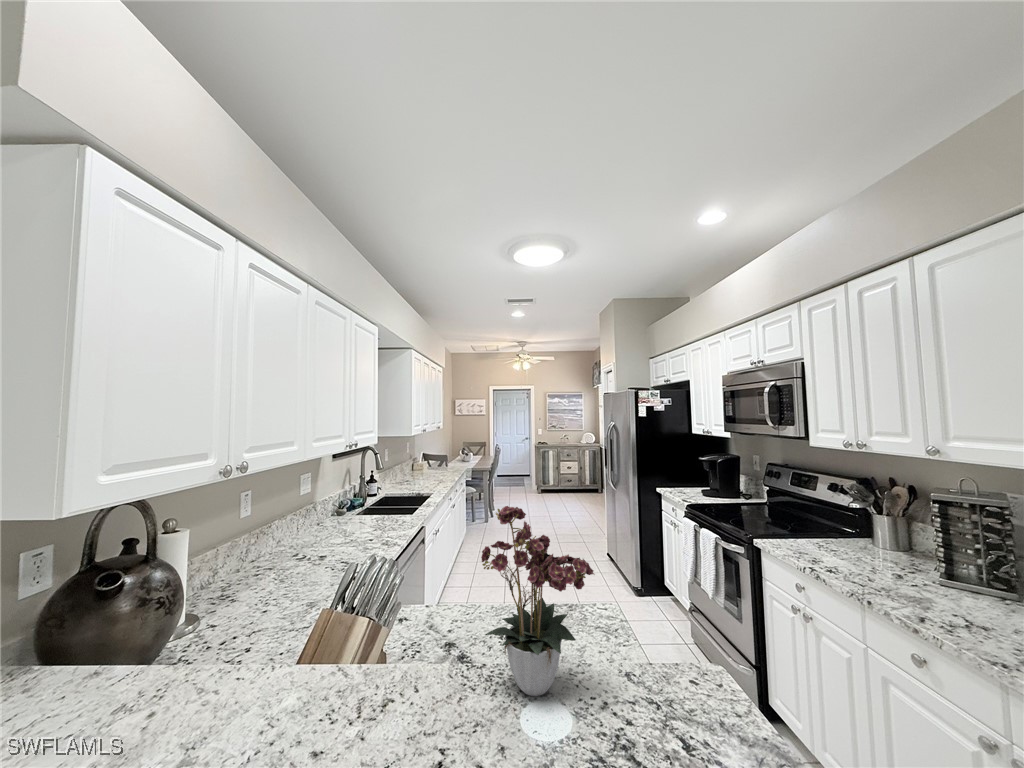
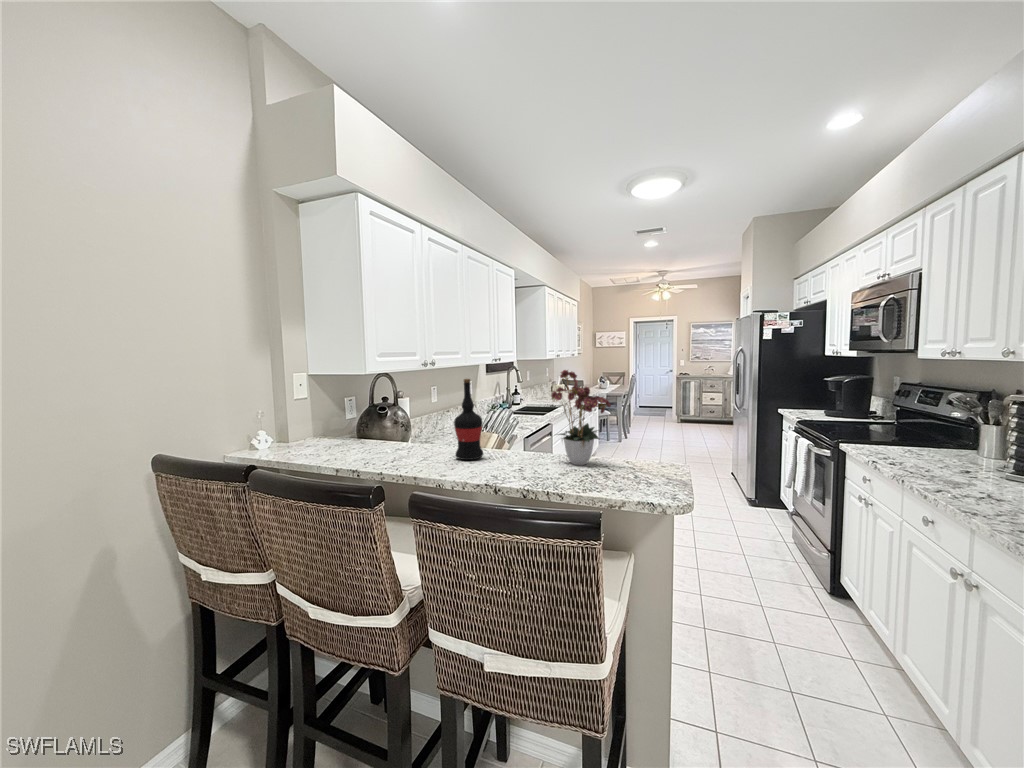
wine bottle: none [266,533,337,731] -> present [454,379,483,460]

